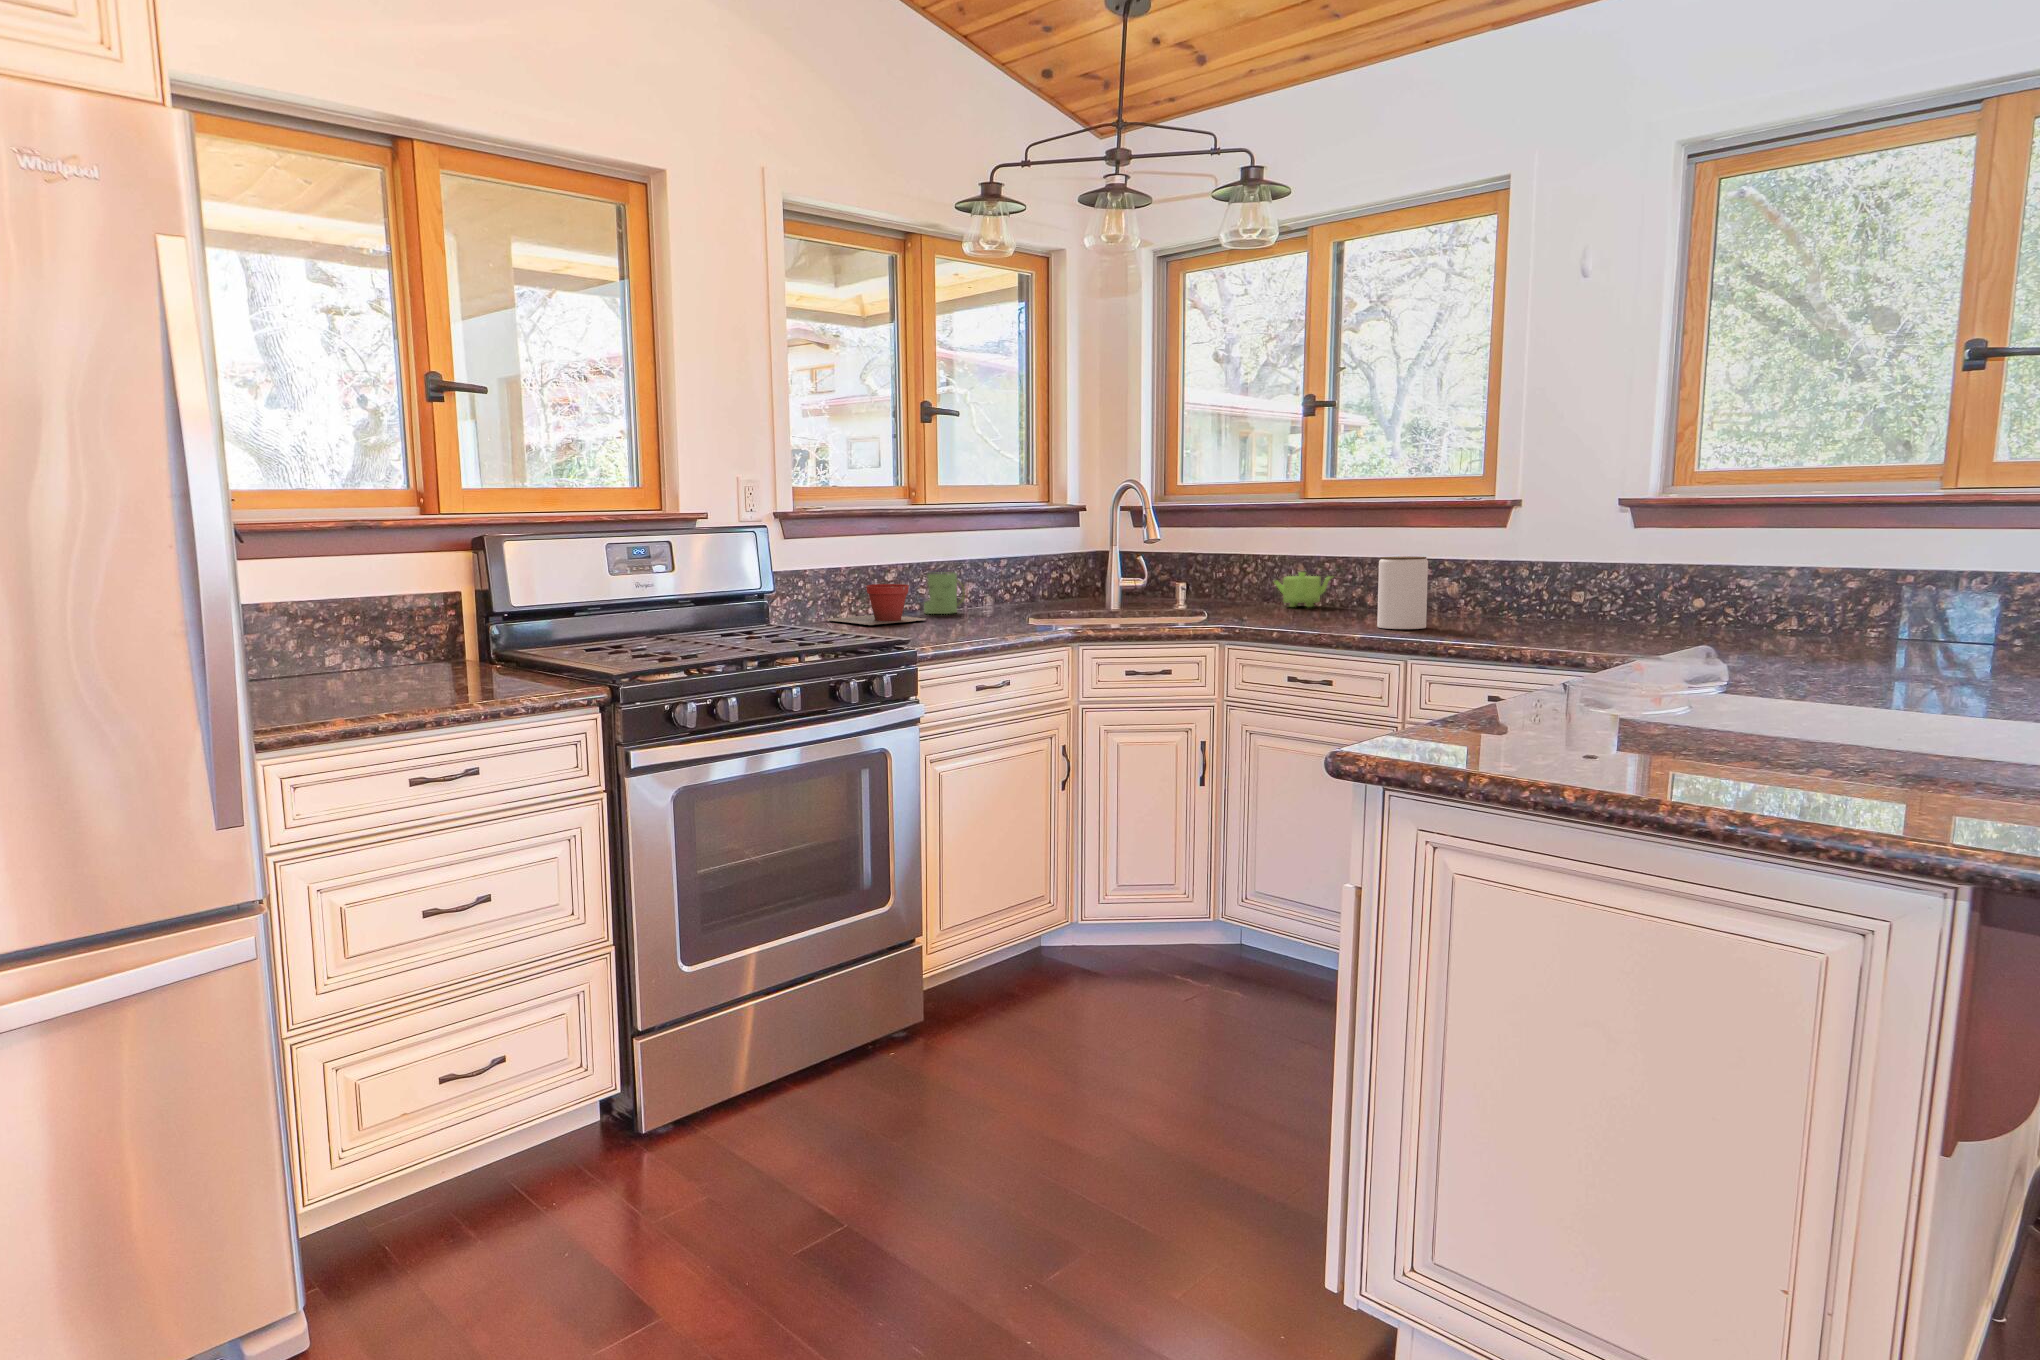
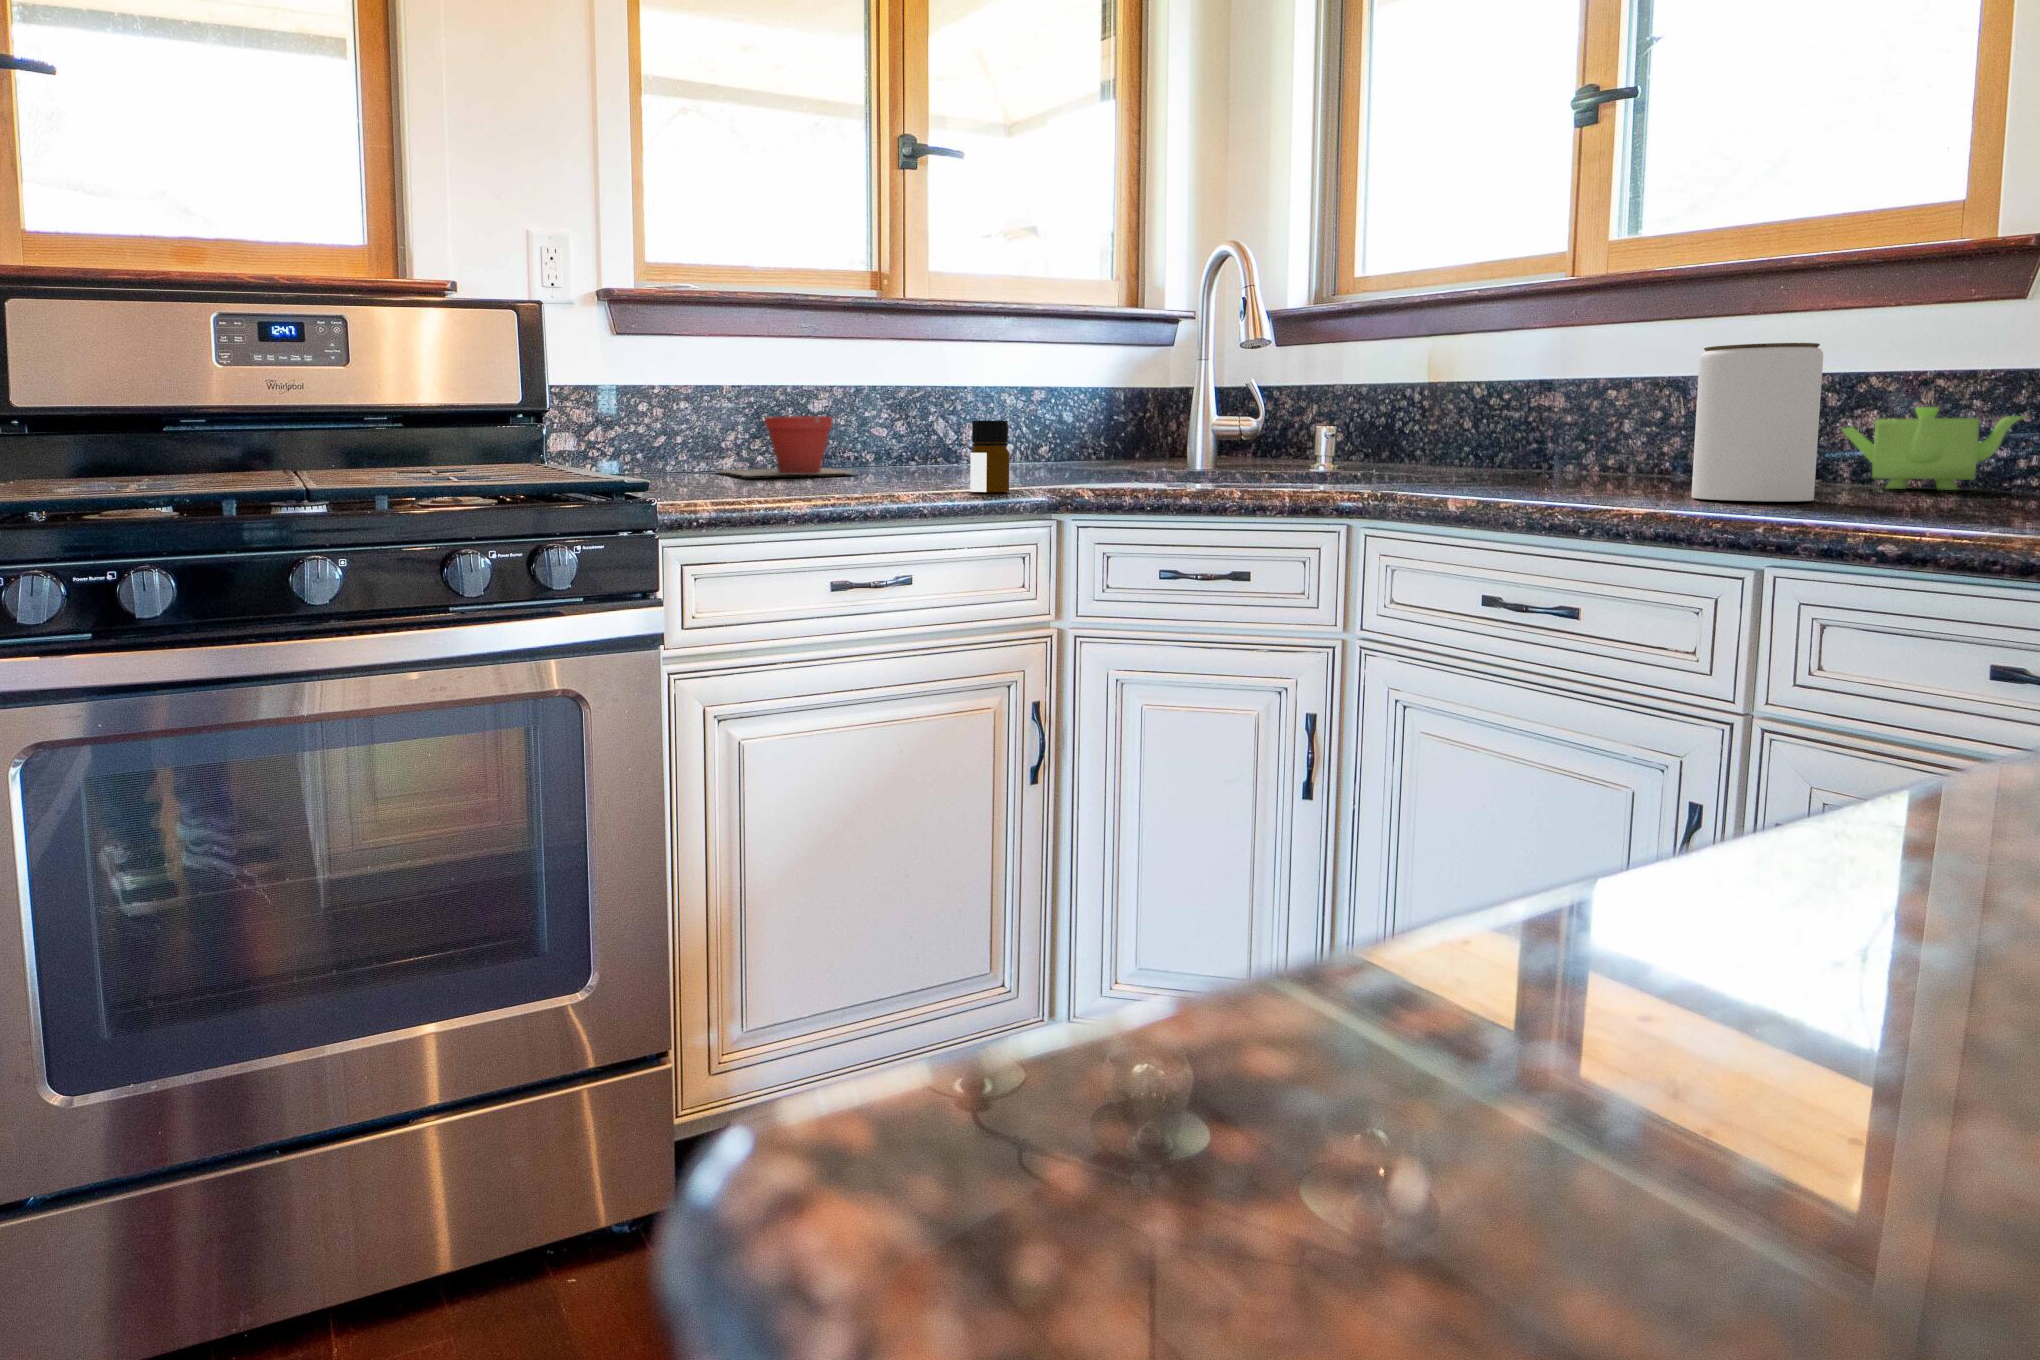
mug: present [924,572,965,614] -> none [888,404,951,468]
teapot: present [1274,572,1332,607] -> present [1842,407,2025,490]
bottle: none [1033,594,1055,634] -> present [970,421,1009,492]

